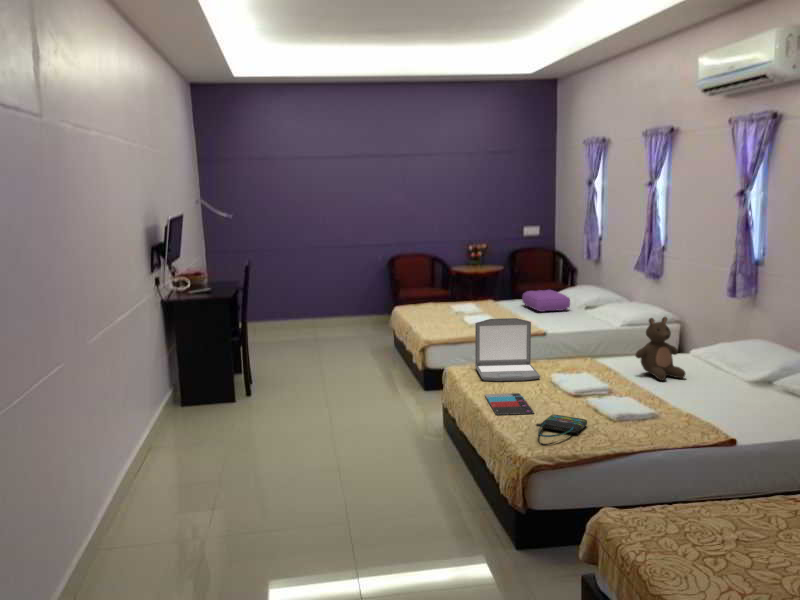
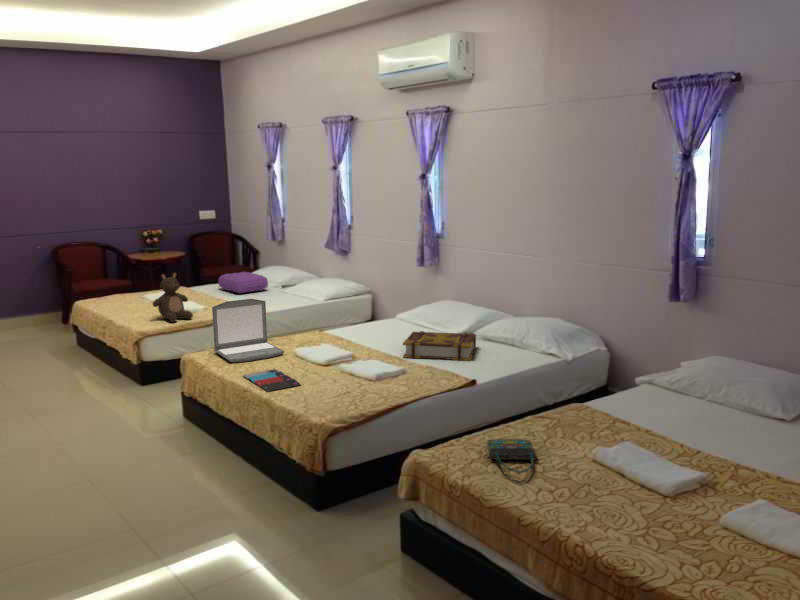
stuffed bear: present [636,317,686,380] -> present [153,273,193,322]
book: none [667,372,769,416] -> present [403,331,476,361]
tote bag: present [536,415,587,445] -> present [487,439,537,483]

